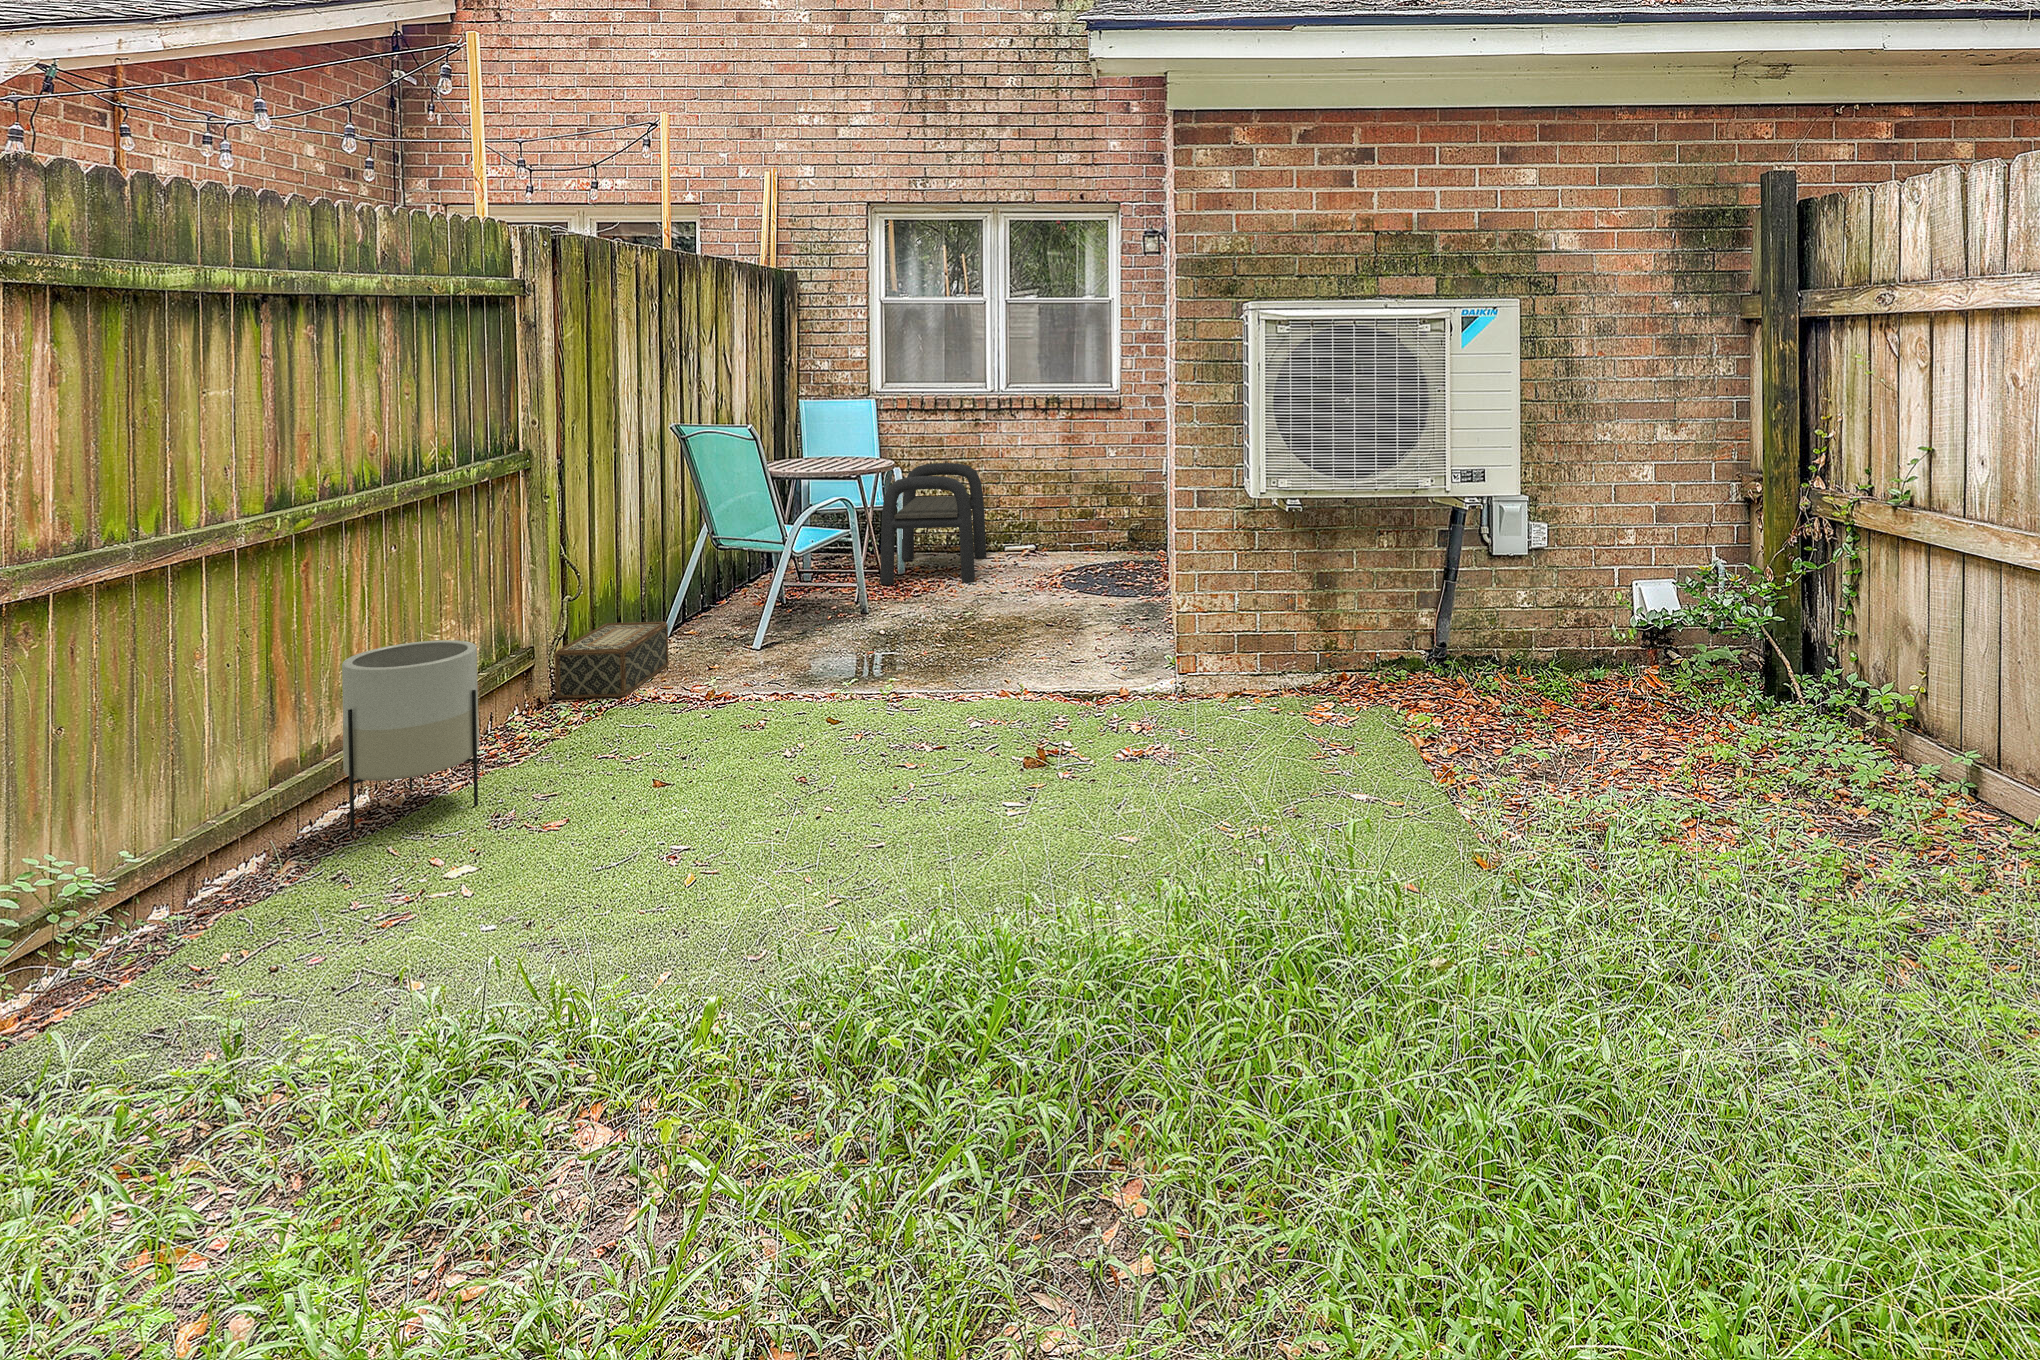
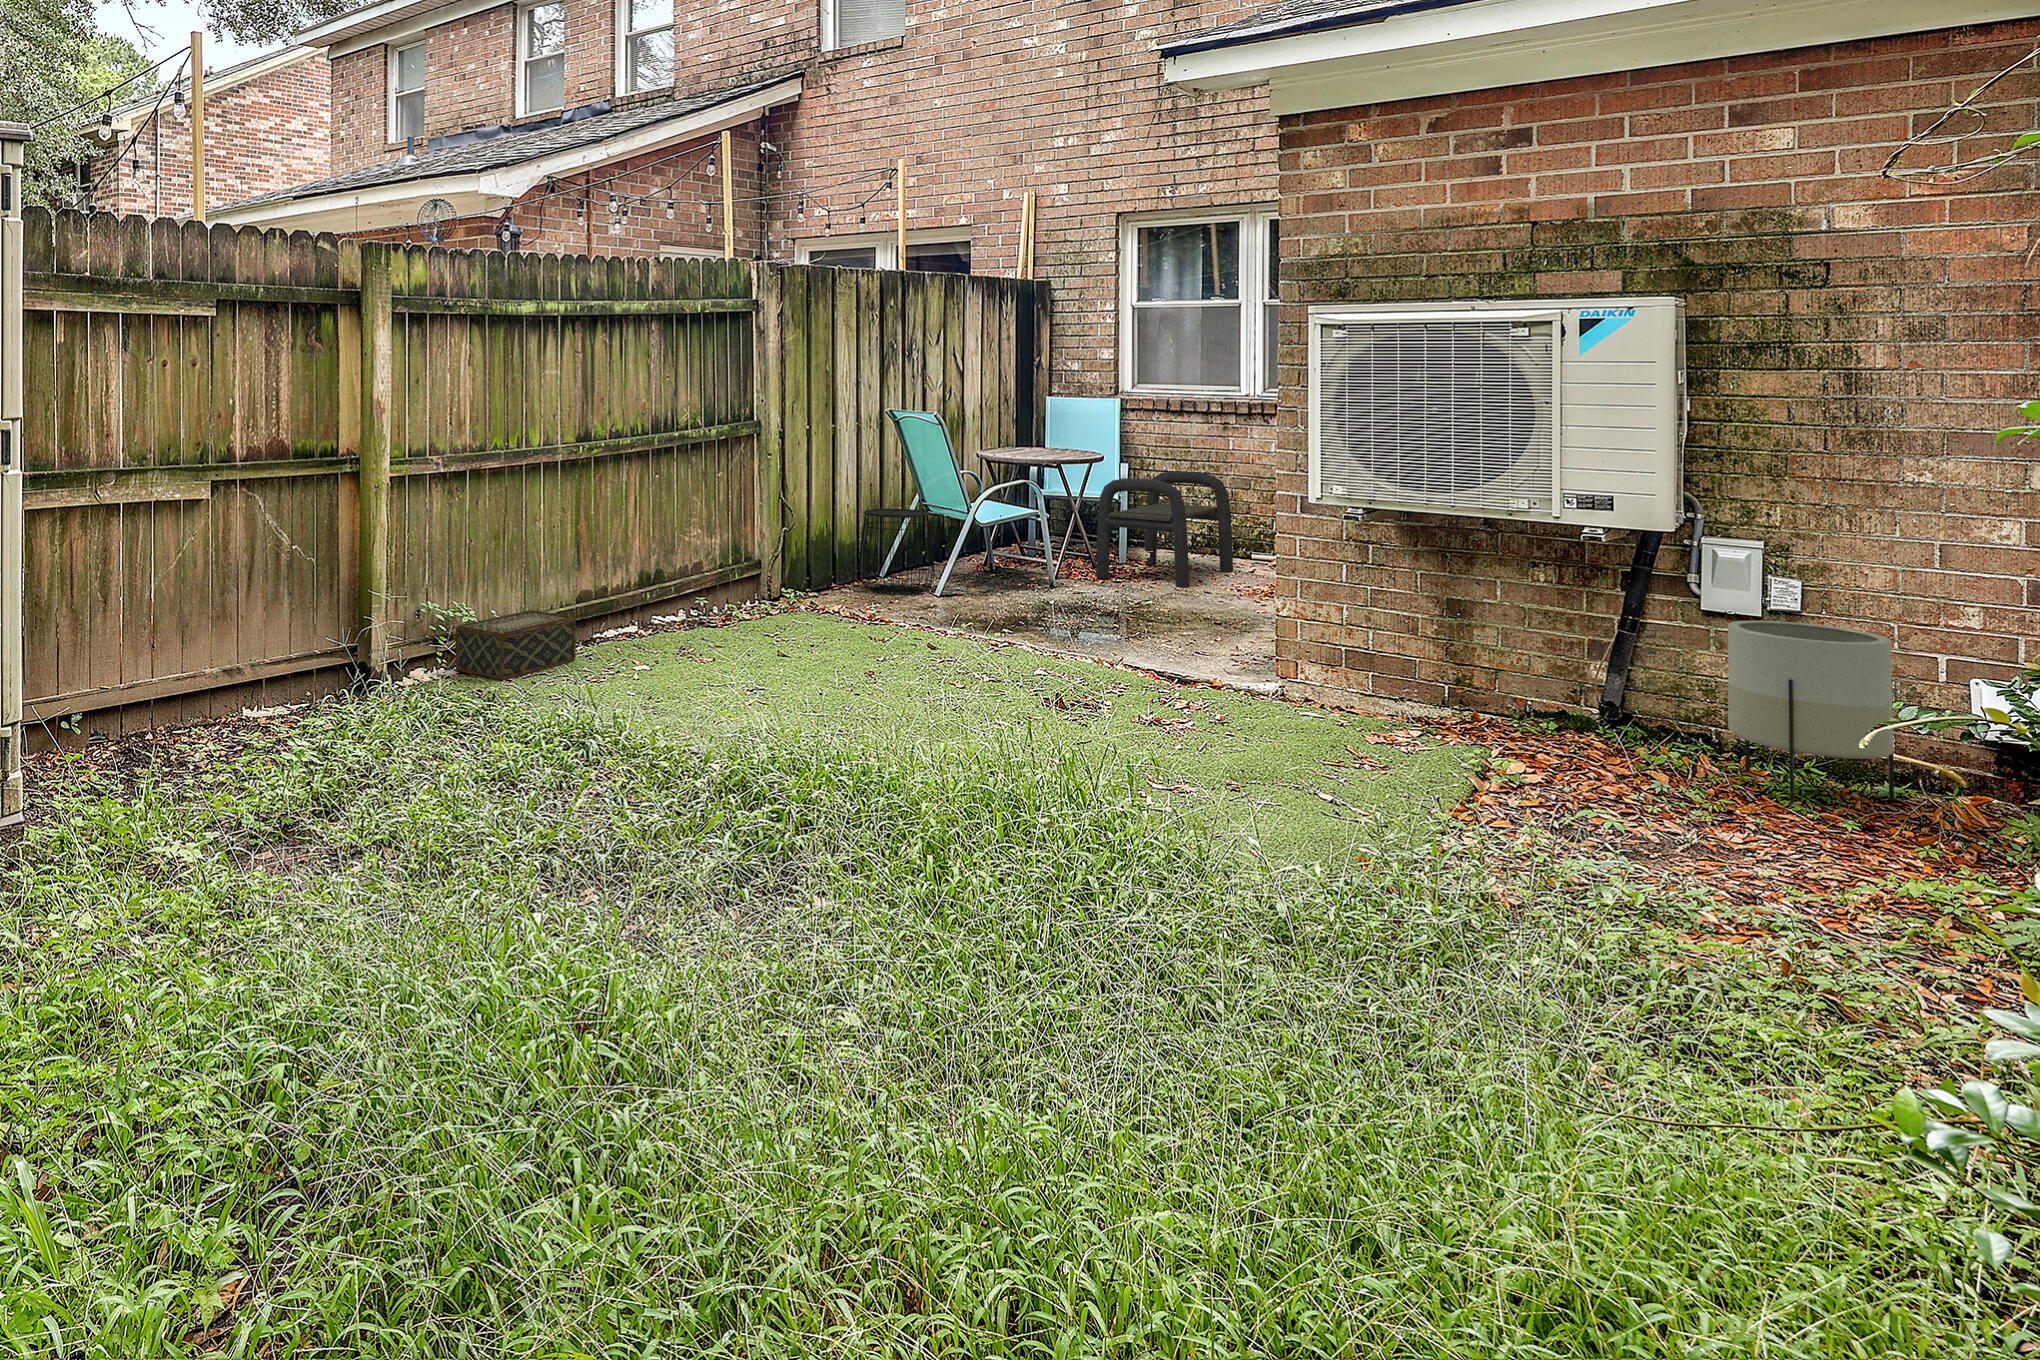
side table: none [644,539,743,650] -> present [858,509,935,595]
woven basket: present [555,622,669,699] -> present [455,610,576,680]
planter: present [342,640,479,832] -> present [1728,621,1894,804]

